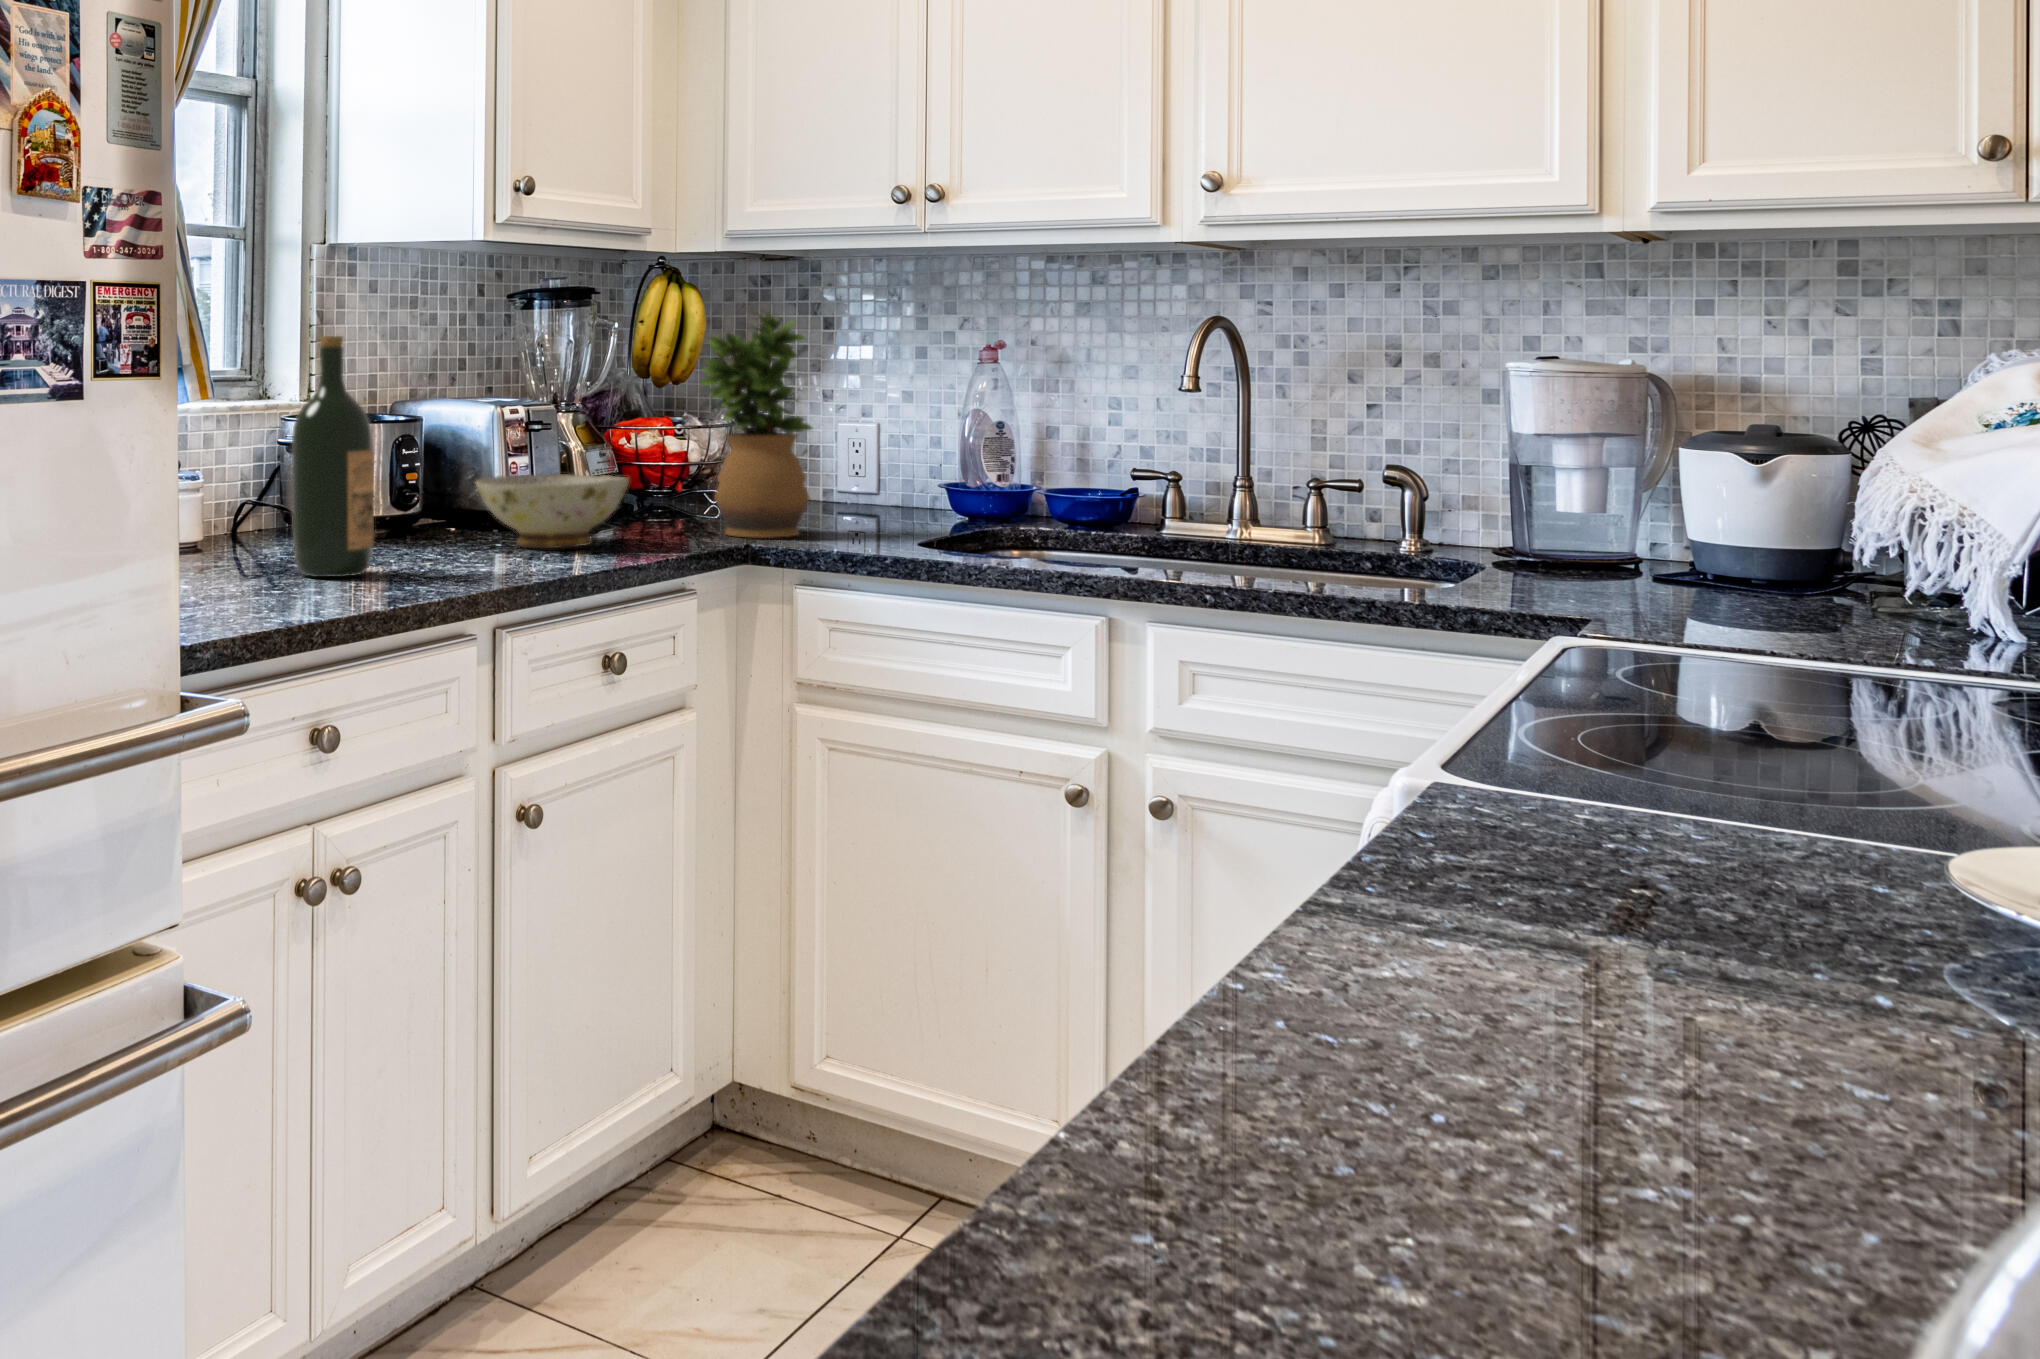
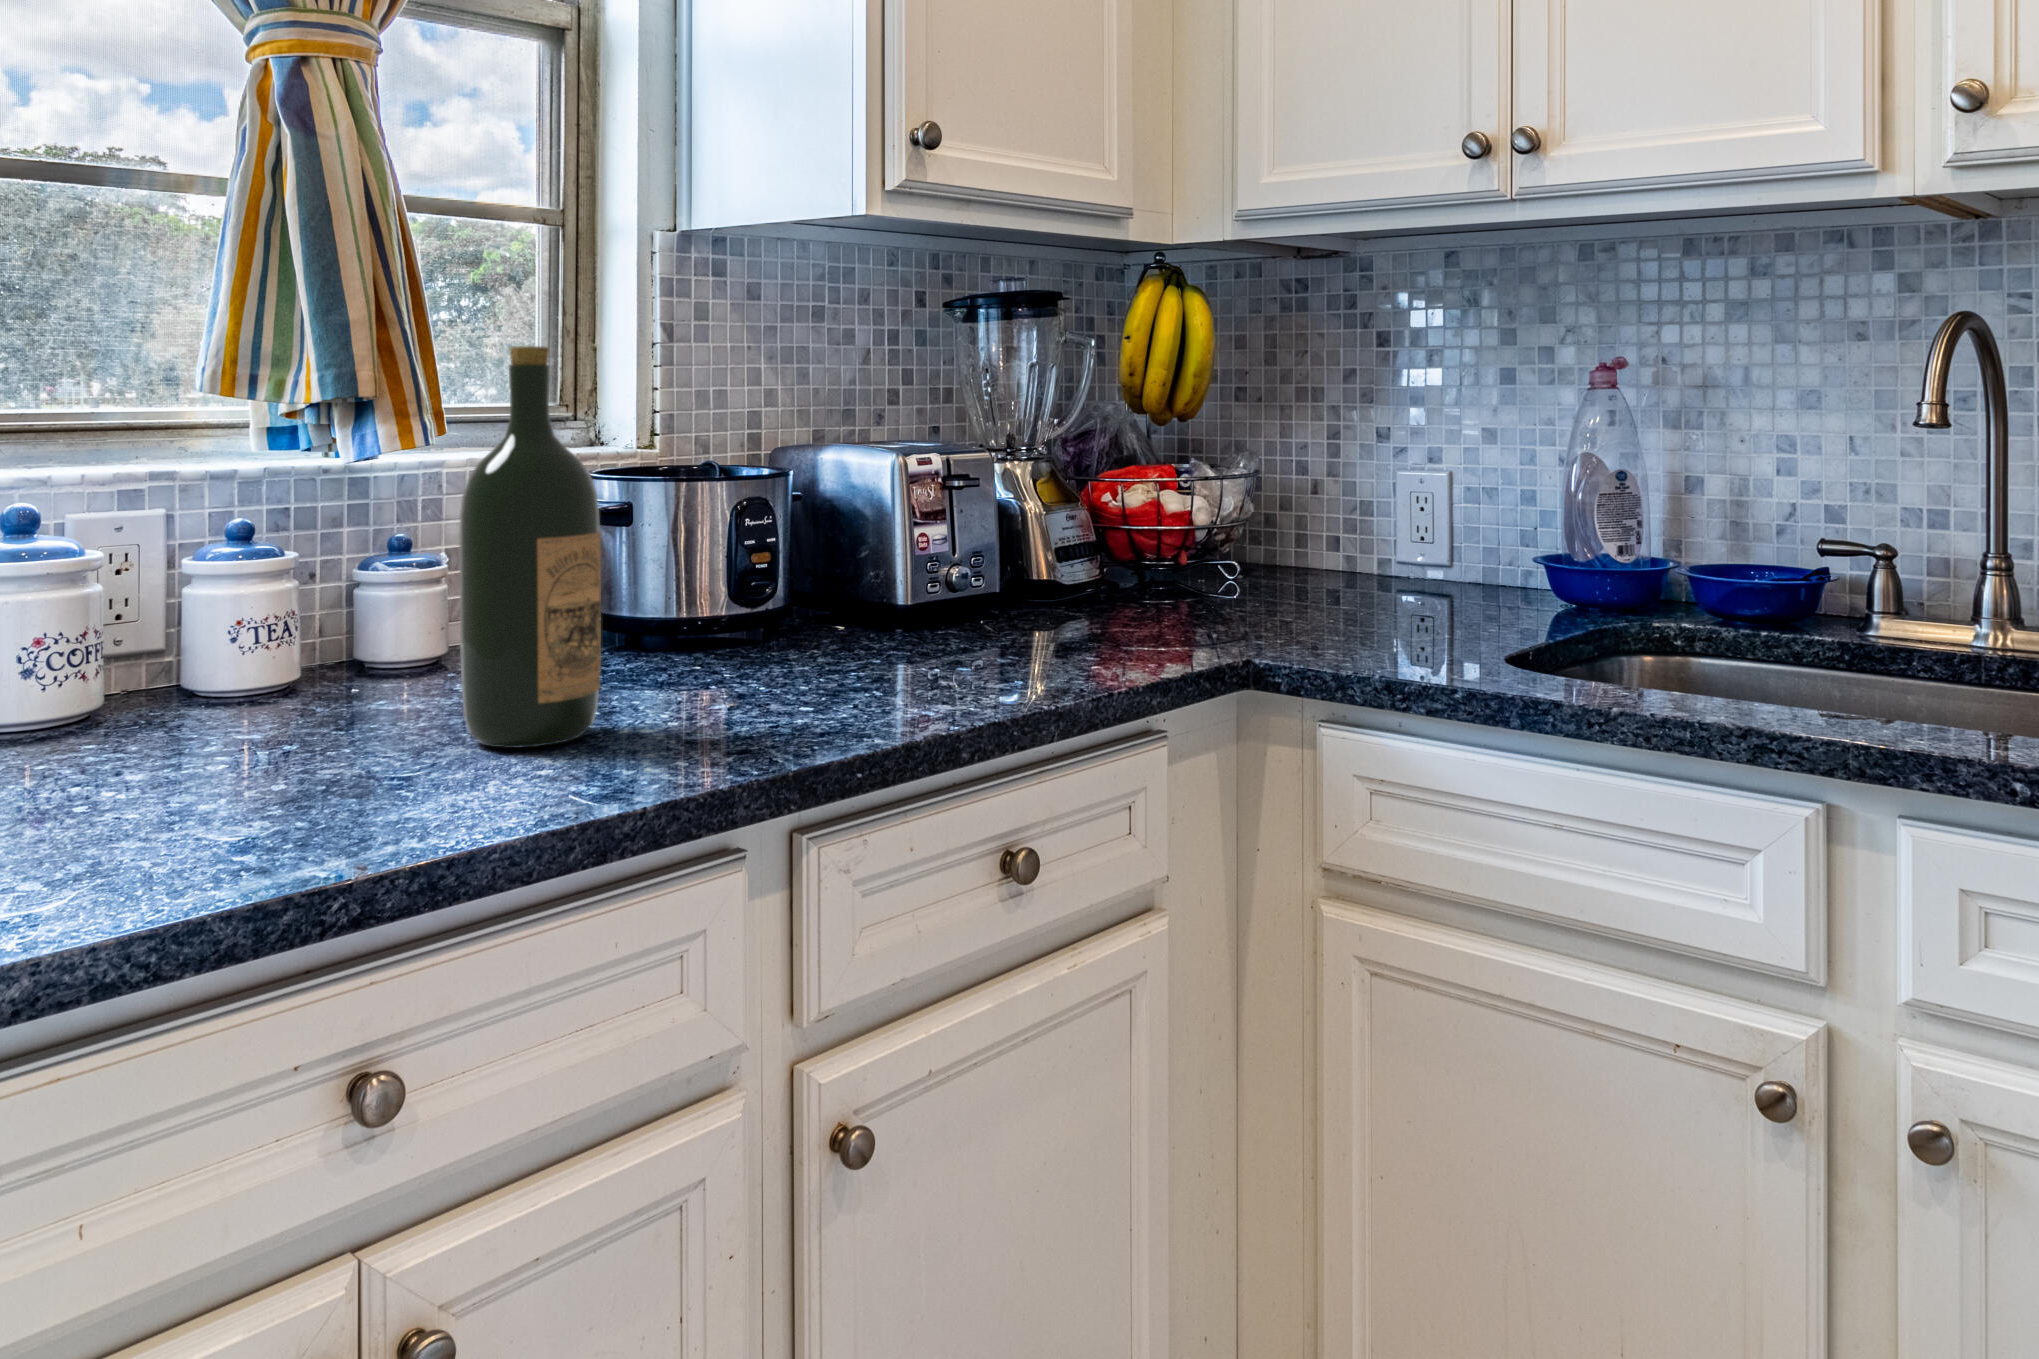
potted plant: present [700,313,812,538] -> none [1183,315,1353,641]
ceramic bowl: present [476,474,629,548] -> none [840,550,1071,668]

